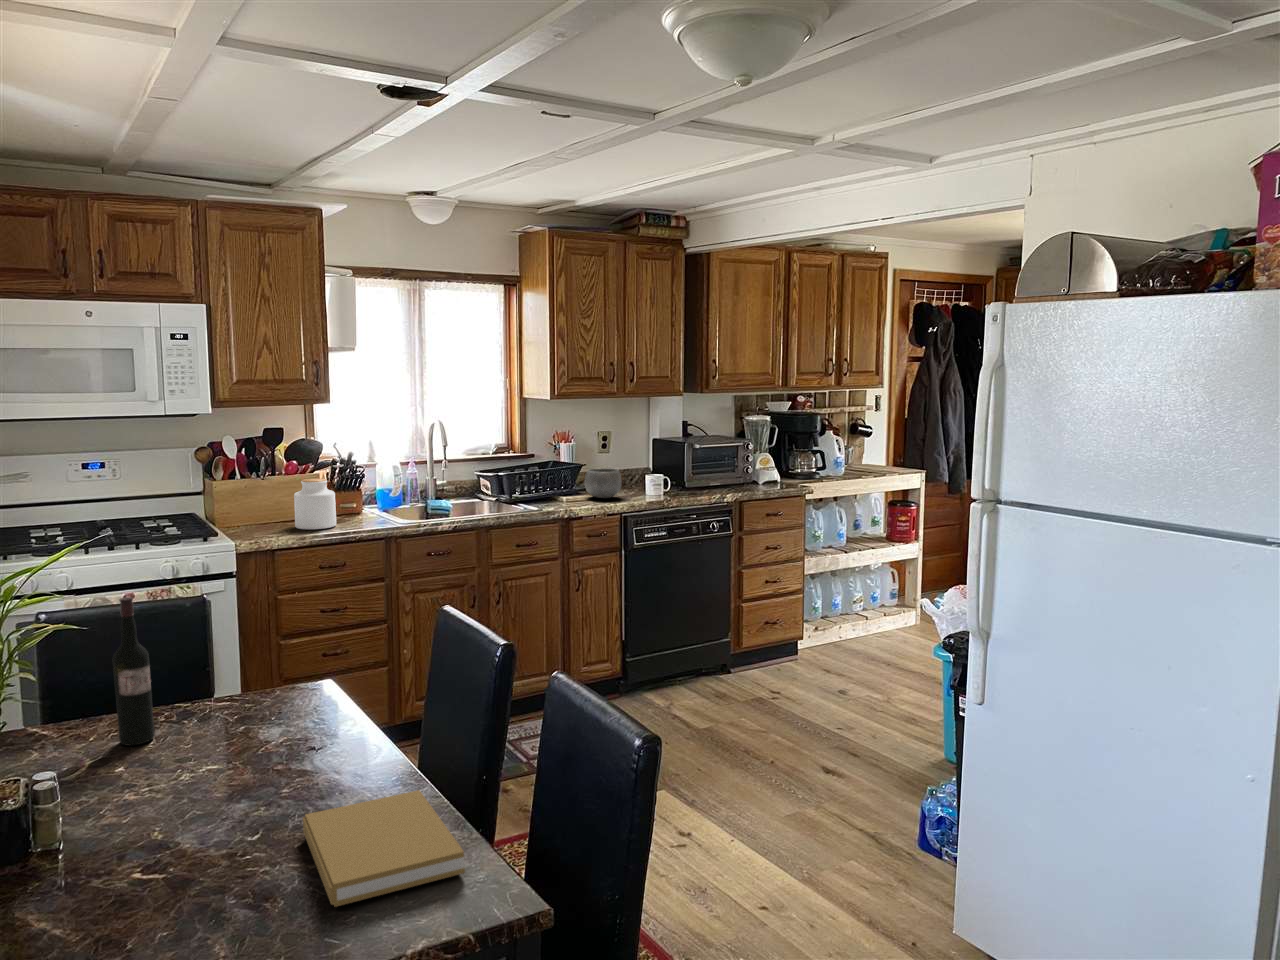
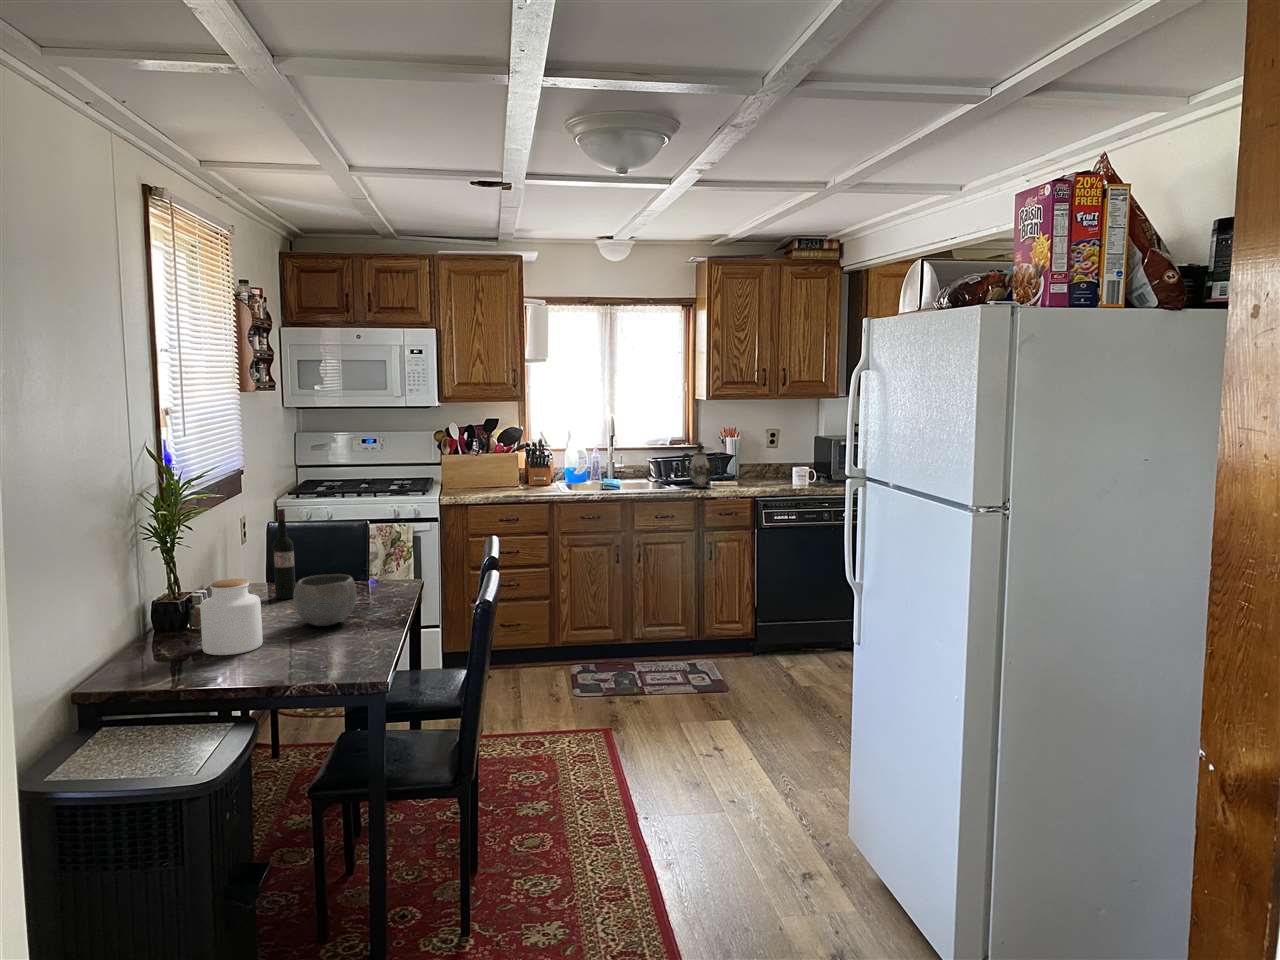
teapot: none [532,450,579,506] -> present [682,441,719,487]
ceramic bowl: present [584,468,621,498] -> present [293,574,356,626]
jar: present [294,478,336,529] -> present [200,579,263,655]
book: present [303,790,465,907] -> none [280,630,380,670]

